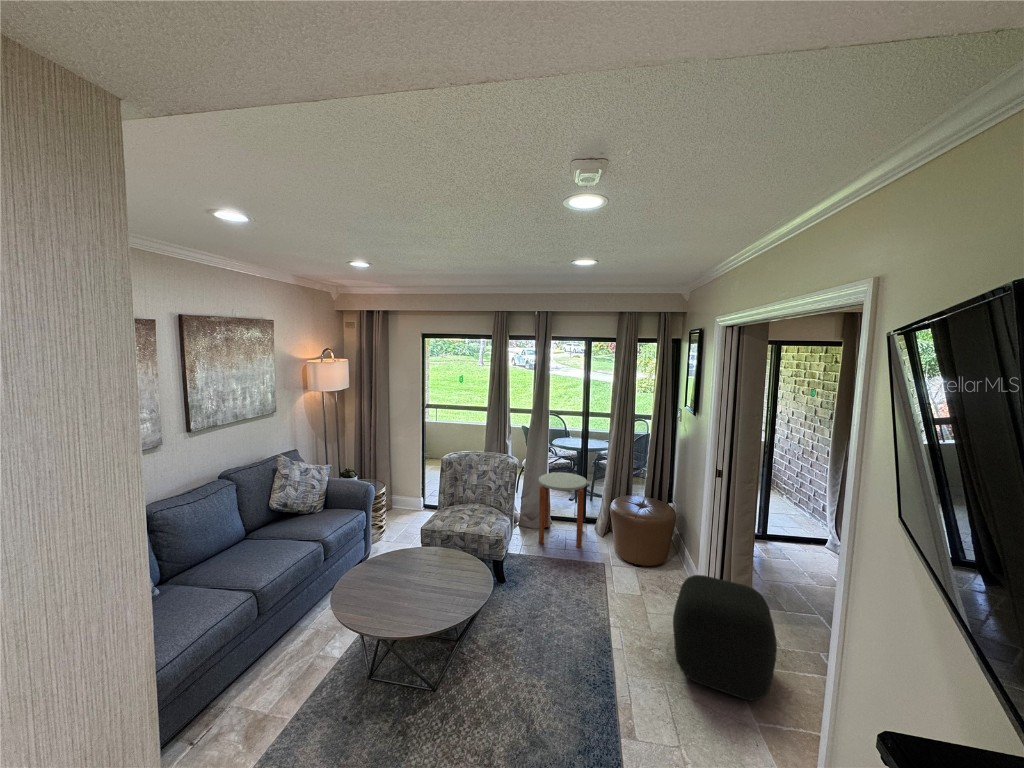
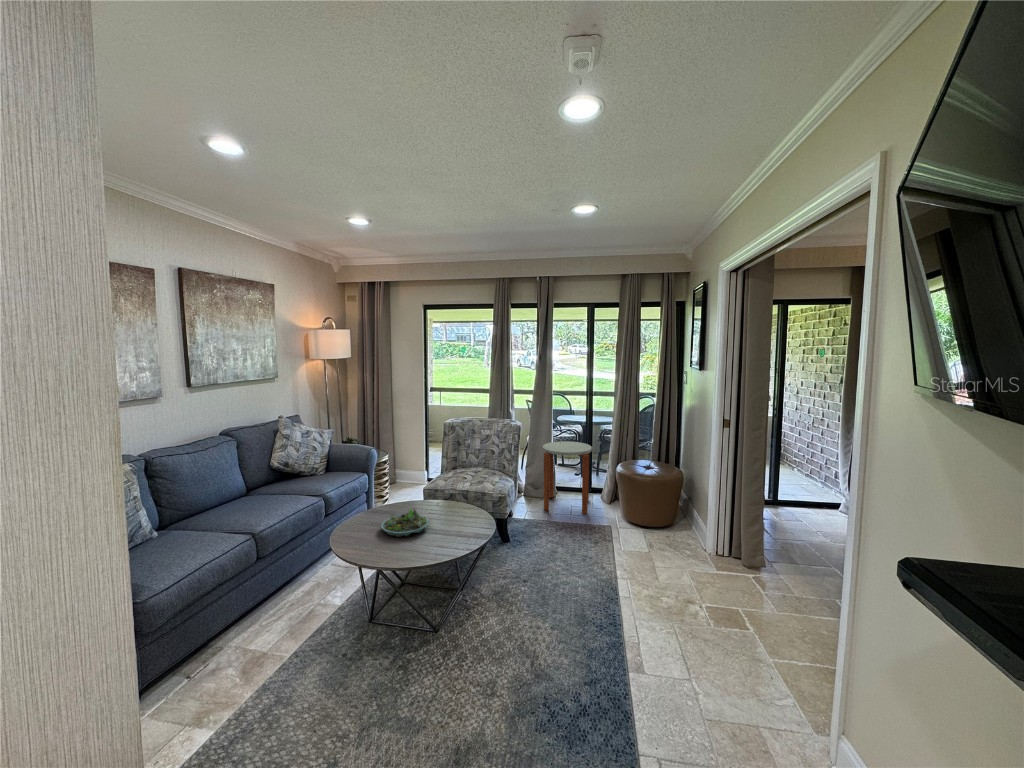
succulent planter: none [381,562,428,595] -> present [381,508,429,537]
ottoman: present [673,575,777,701] -> none [682,520,789,639]

